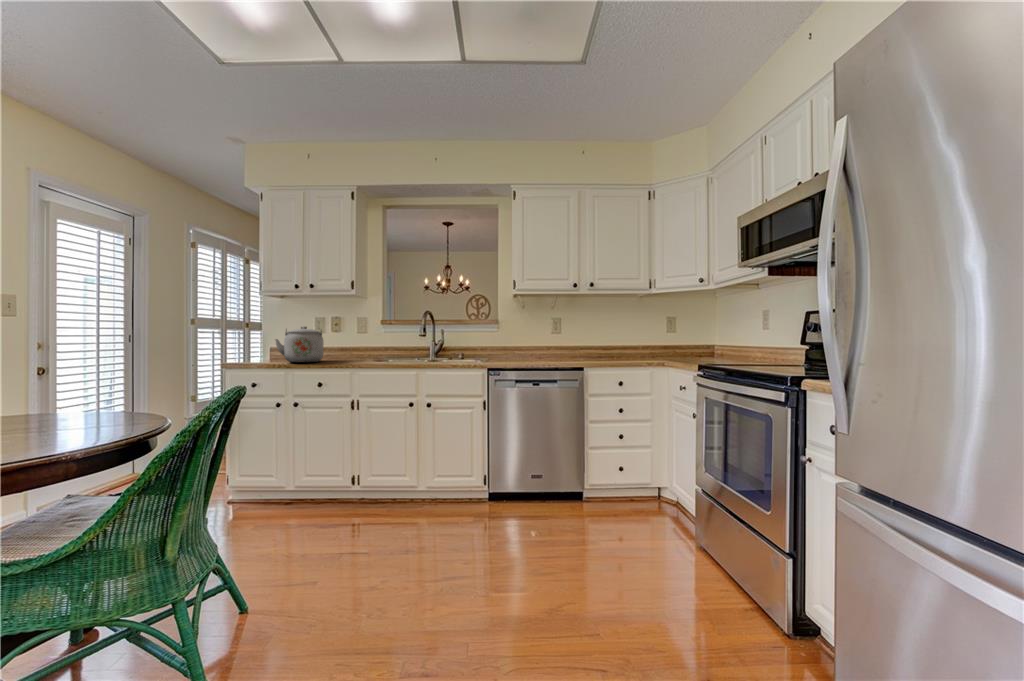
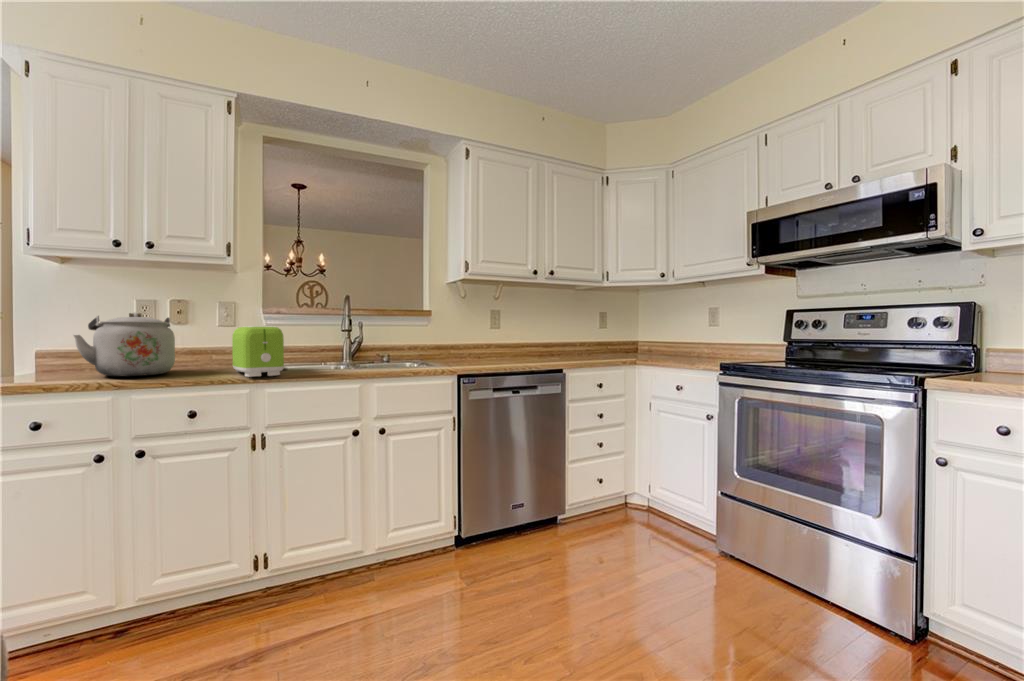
toaster: none [348,333,376,364] -> present [232,326,284,377]

